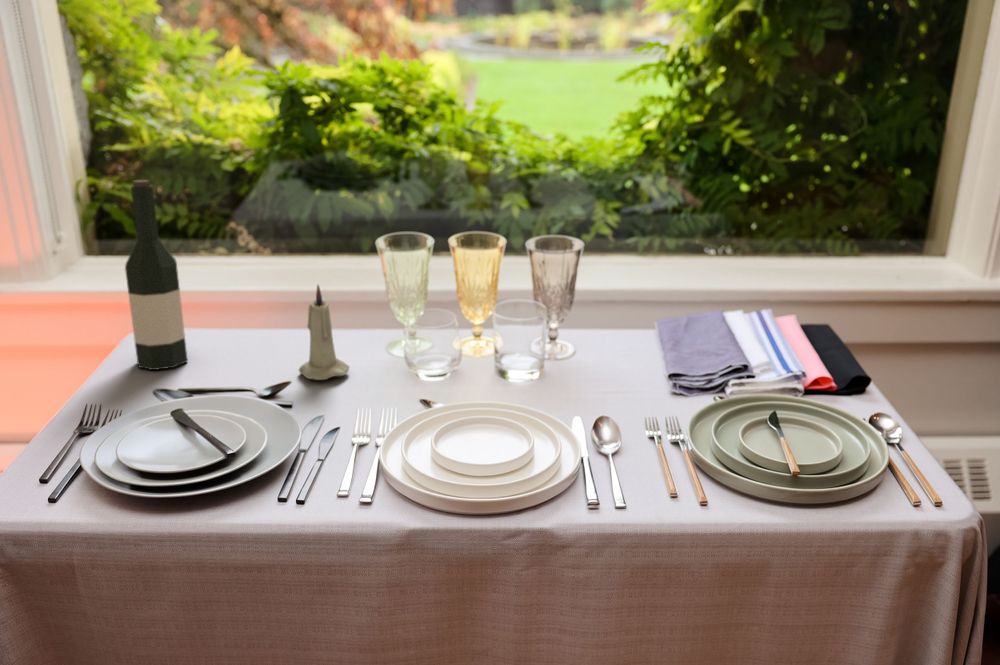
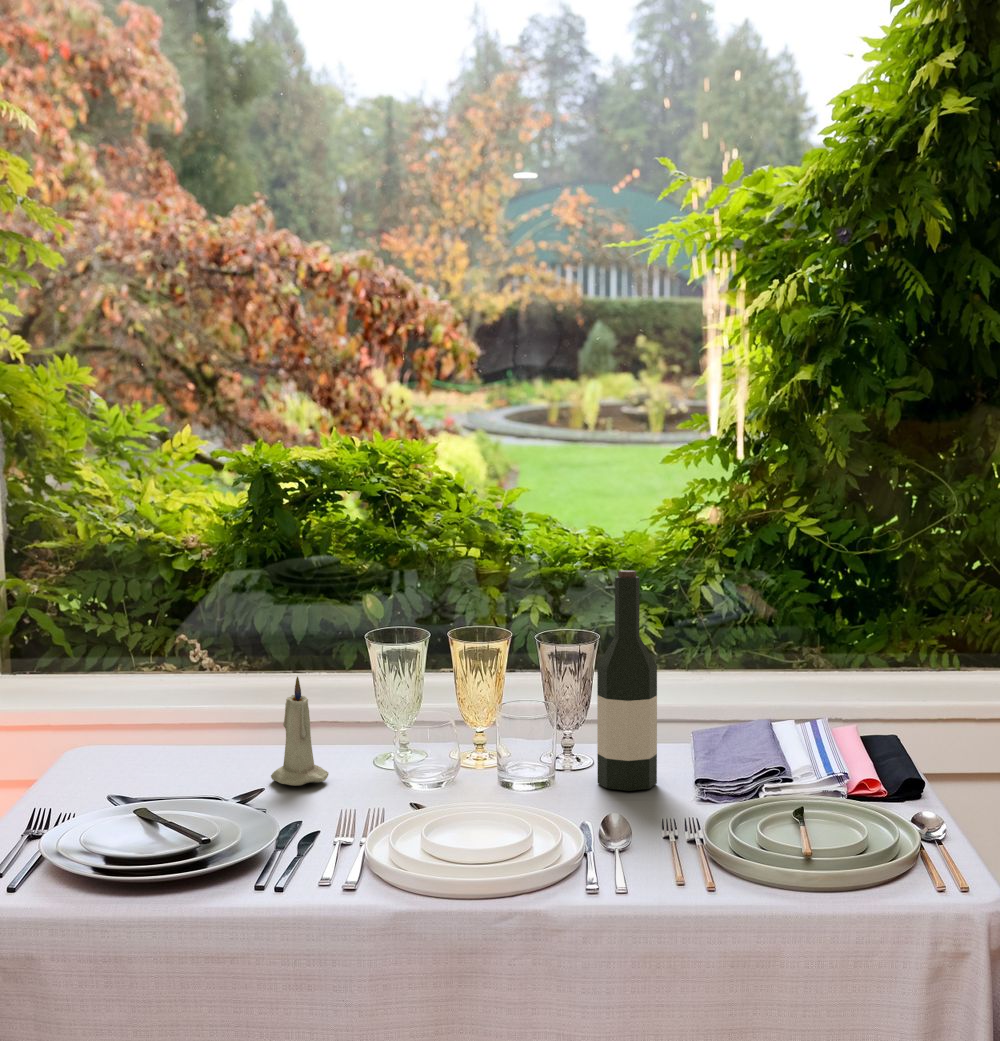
wine bottle: present [125,180,187,370] -> present [597,570,657,791]

